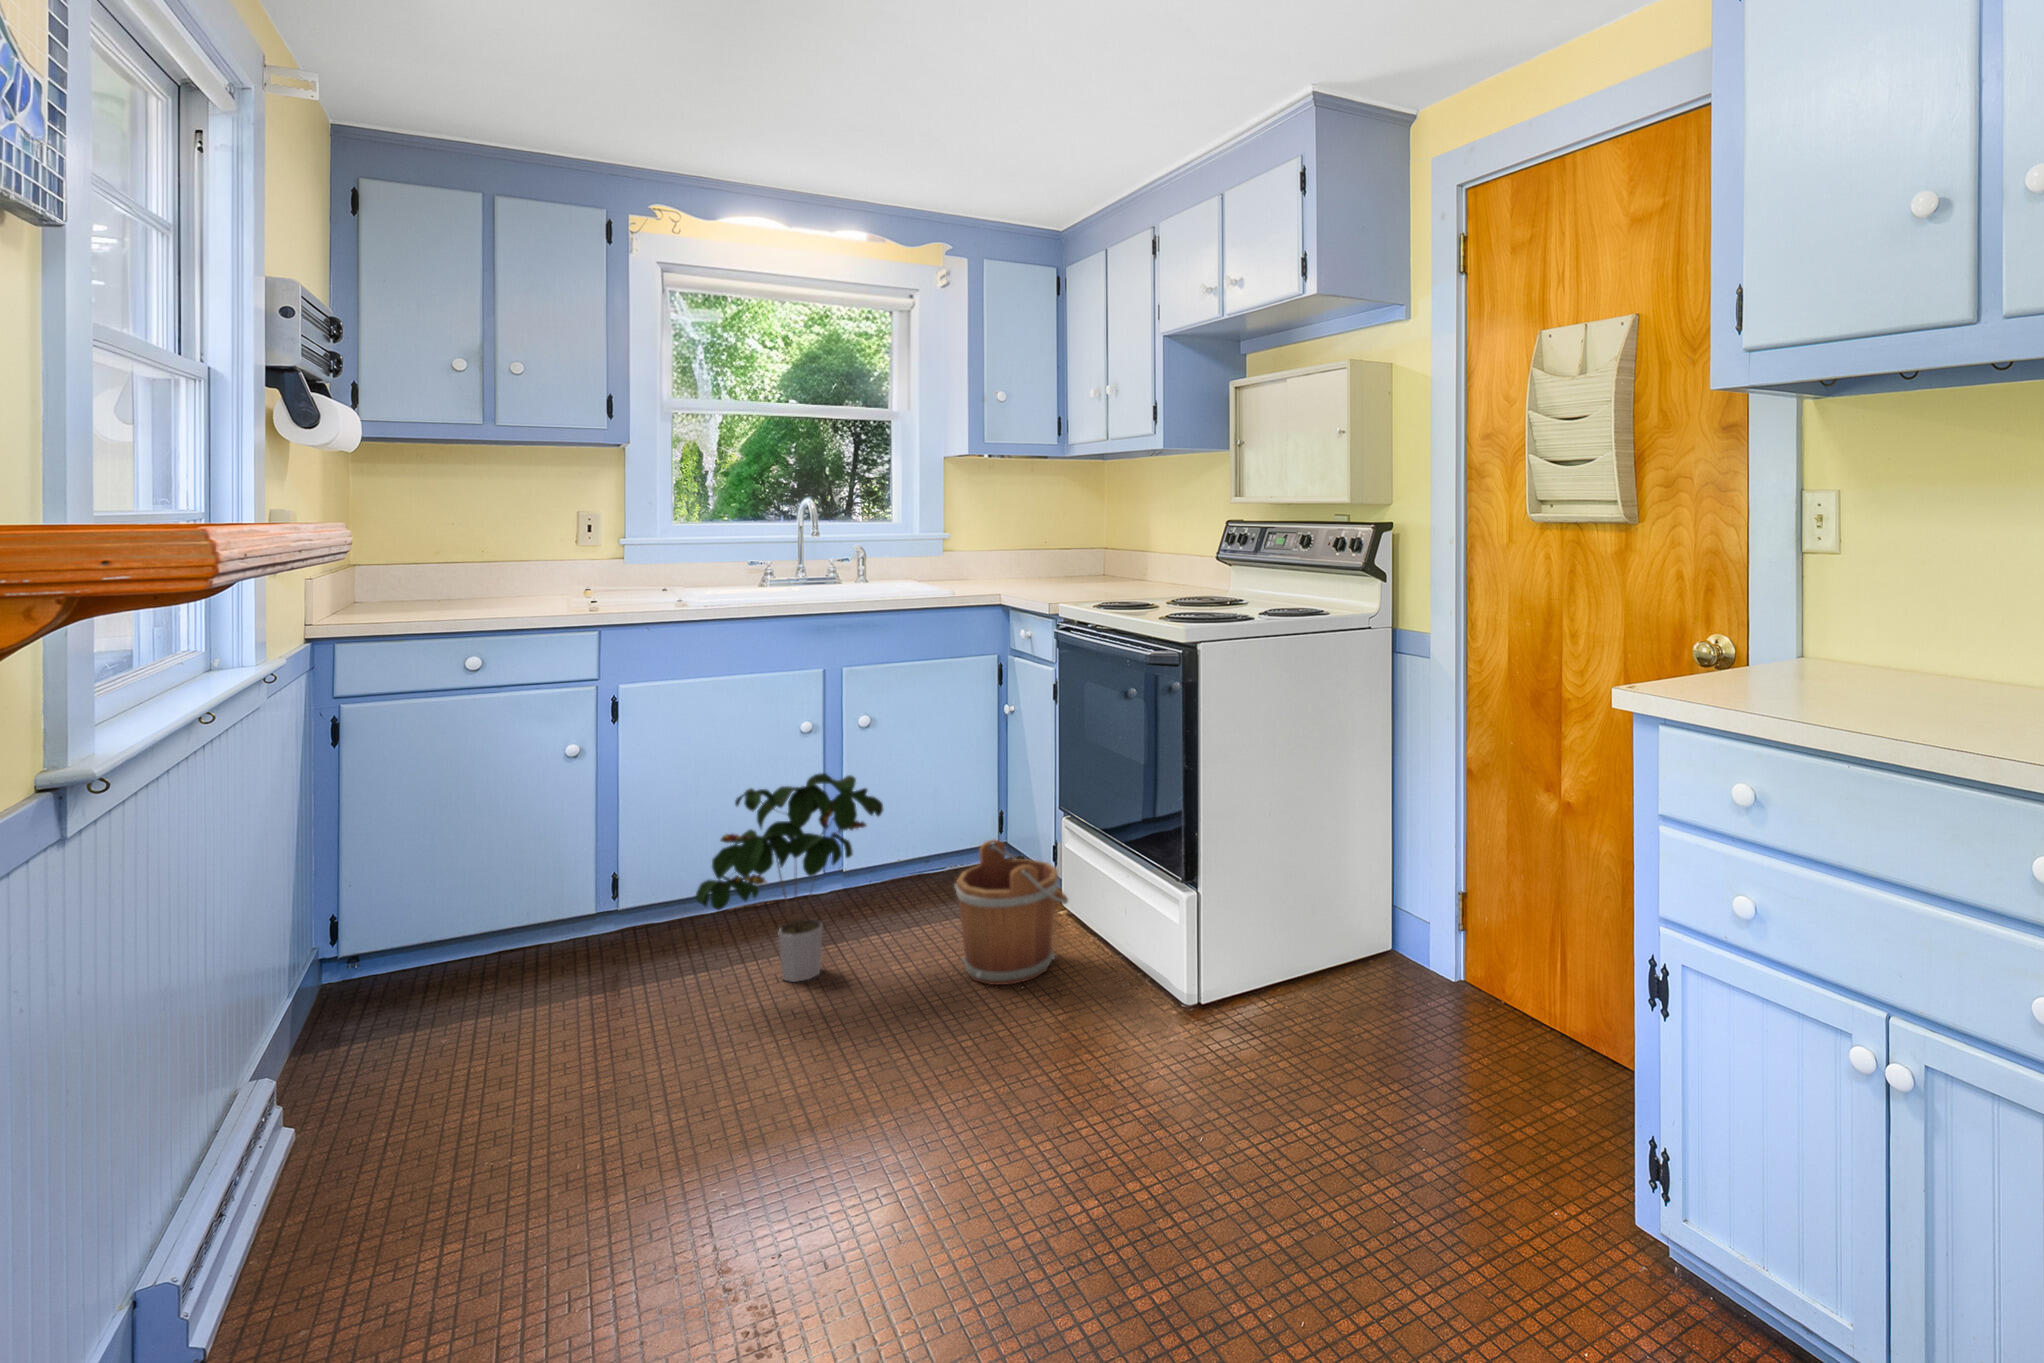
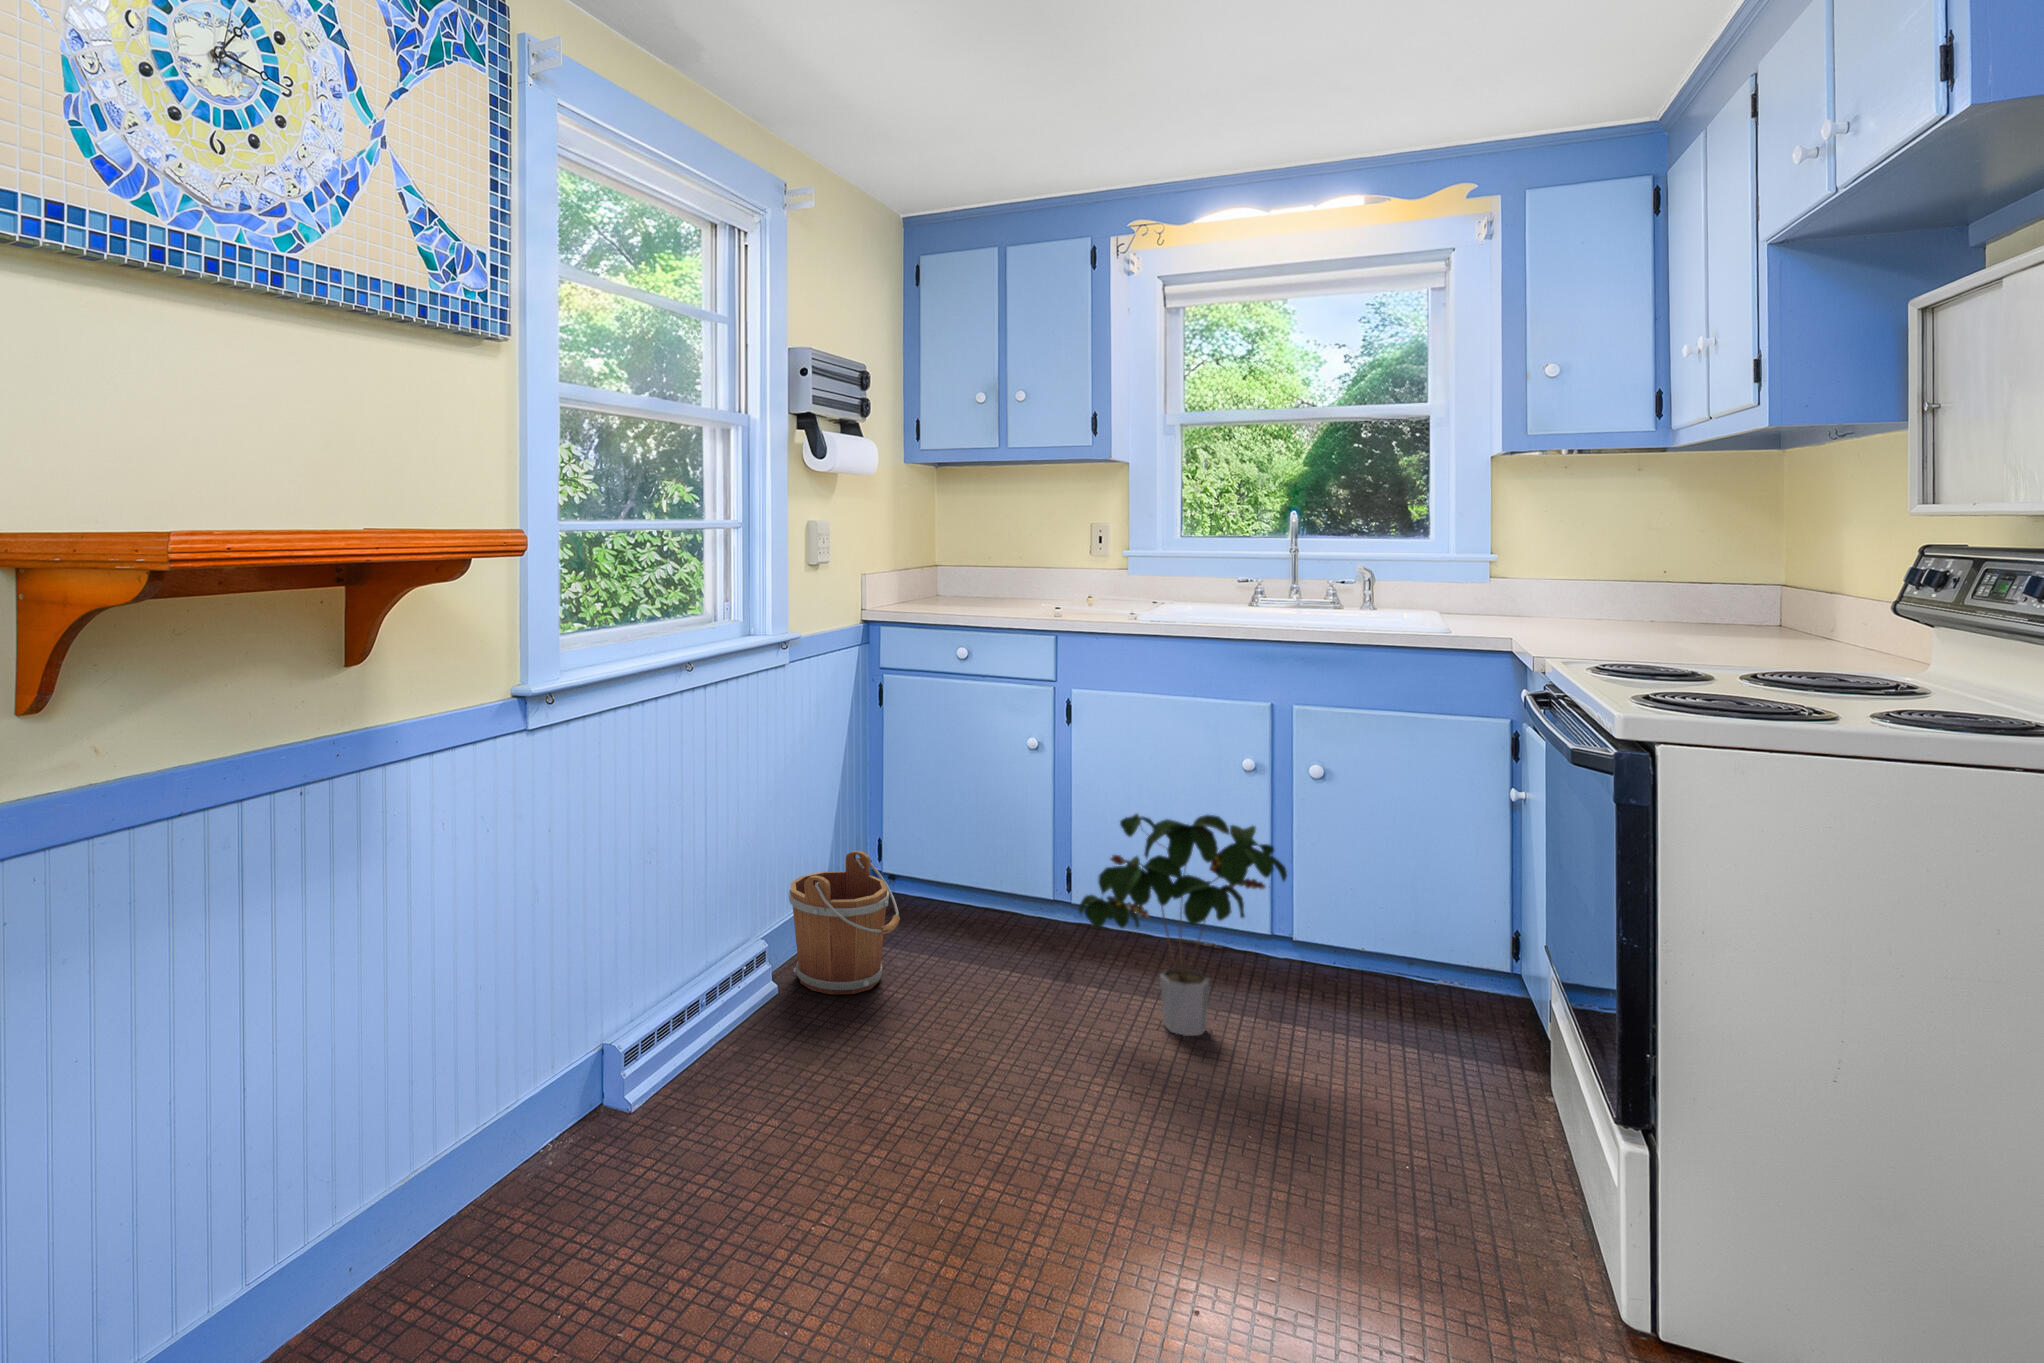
bucket: present [954,840,1068,985] -> present [789,851,900,994]

